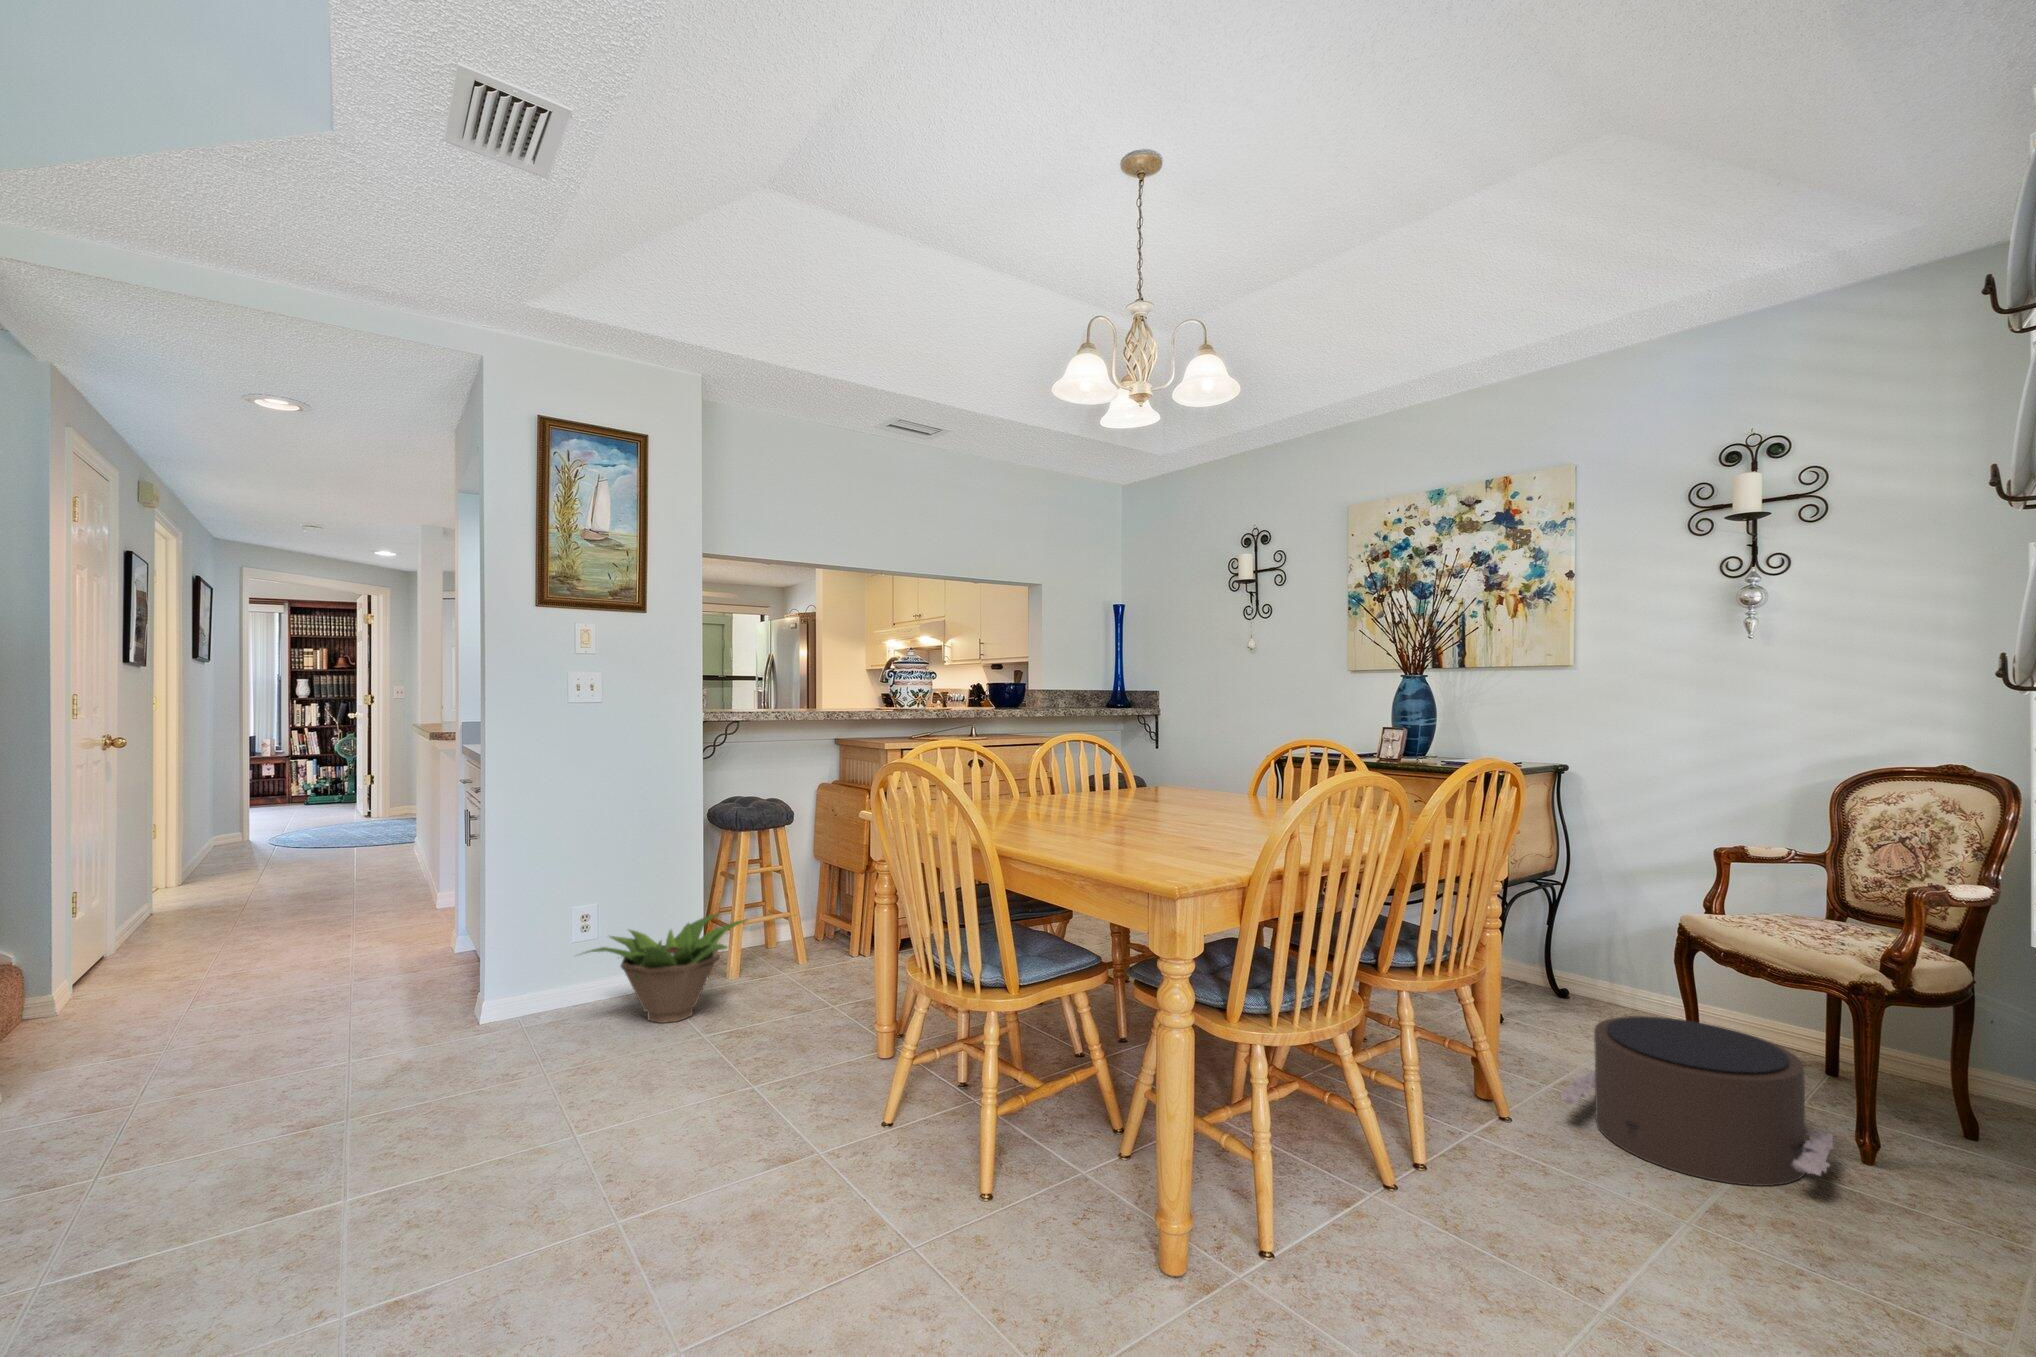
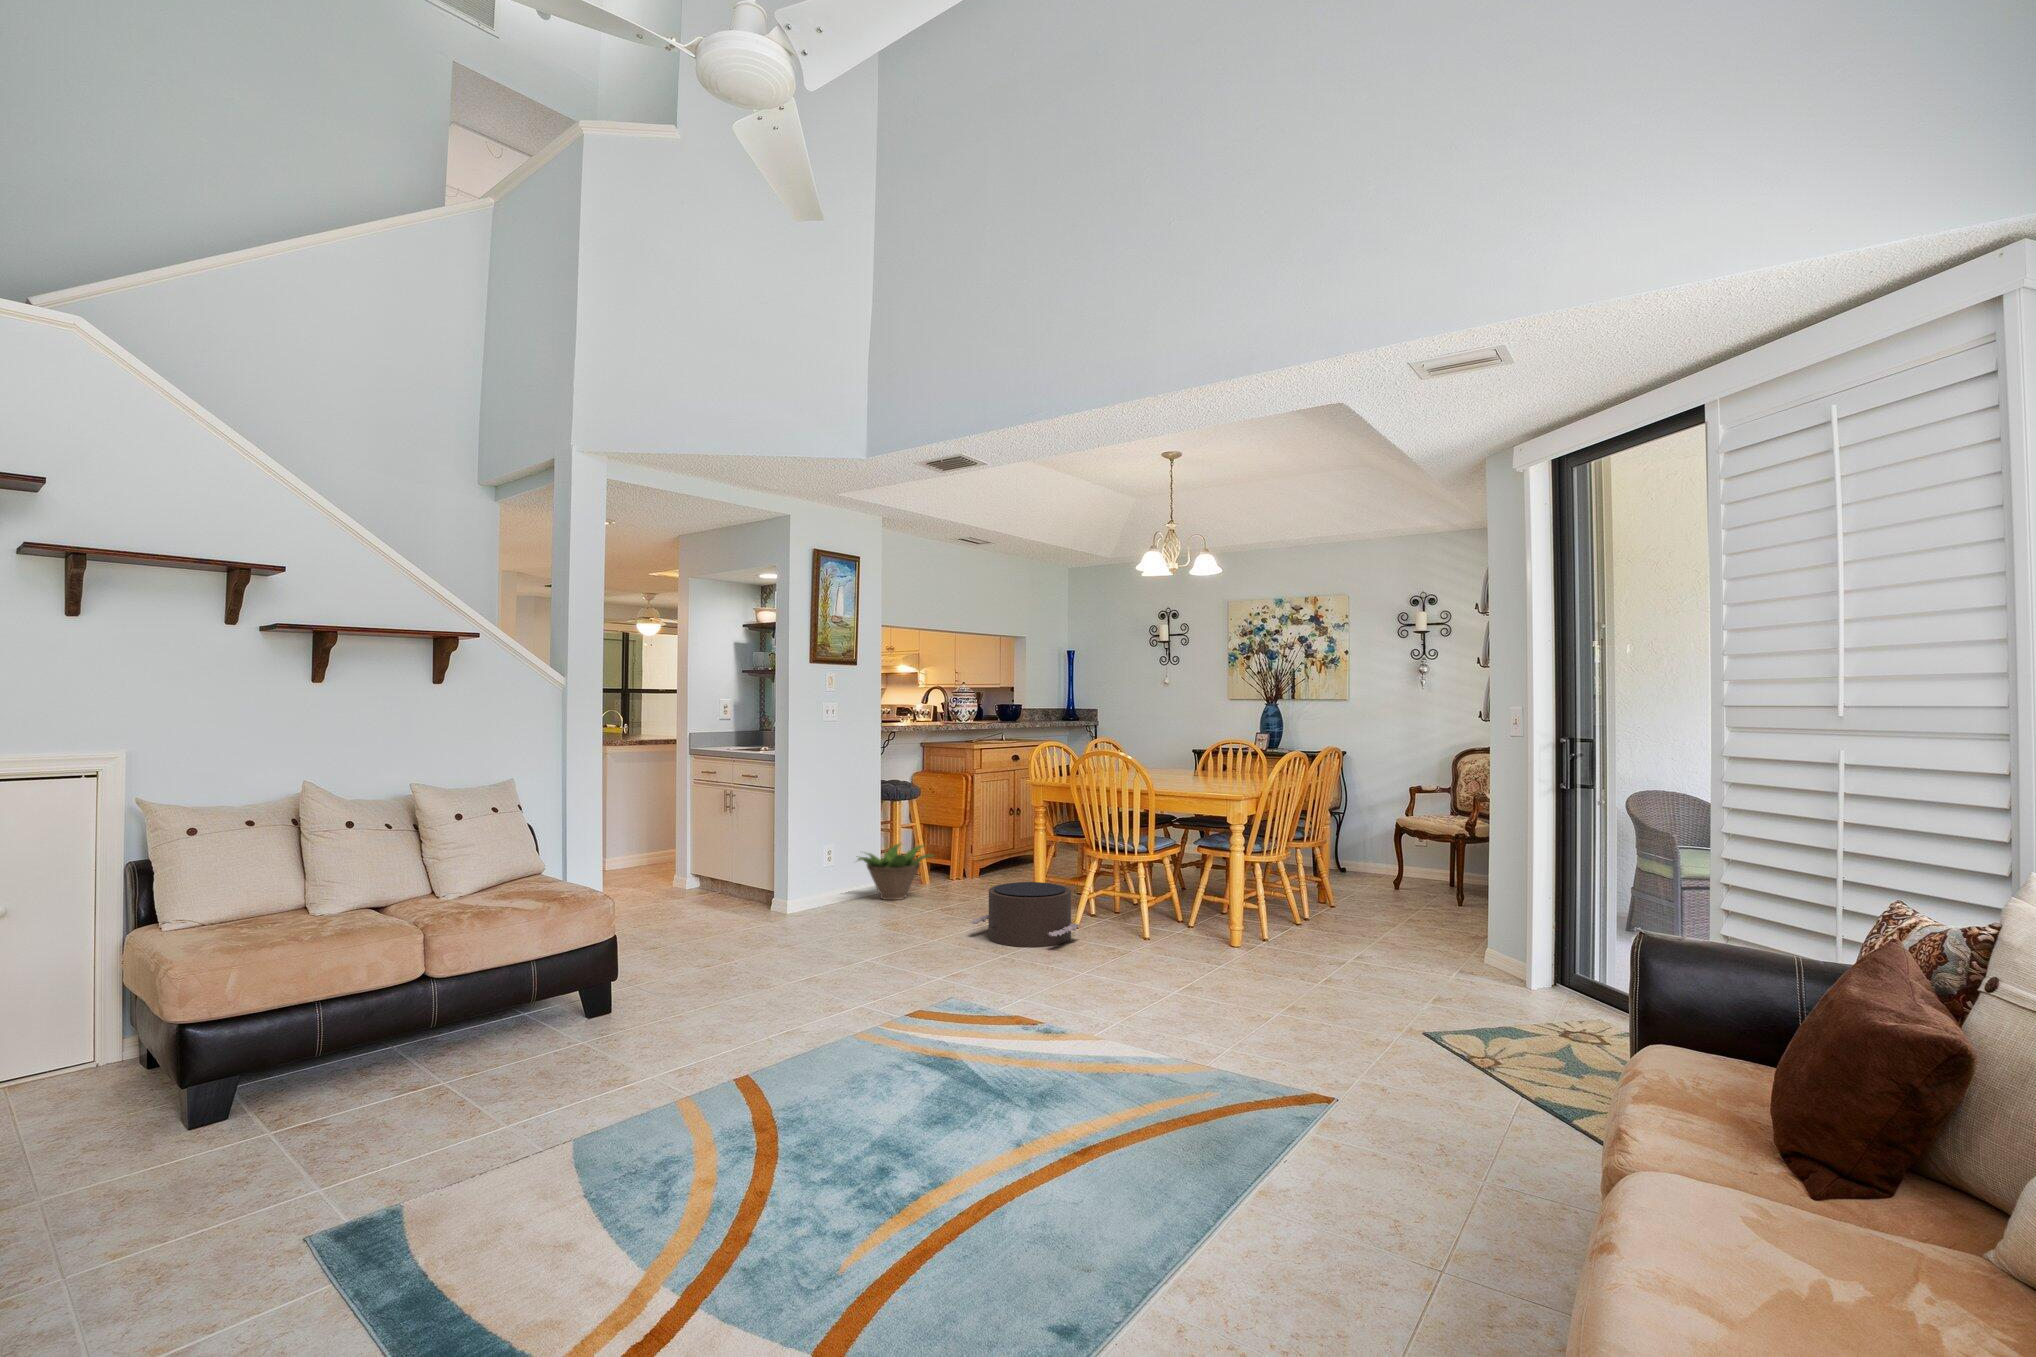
pouf: present [1560,1016,1833,1186] -> present [971,882,1080,947]

